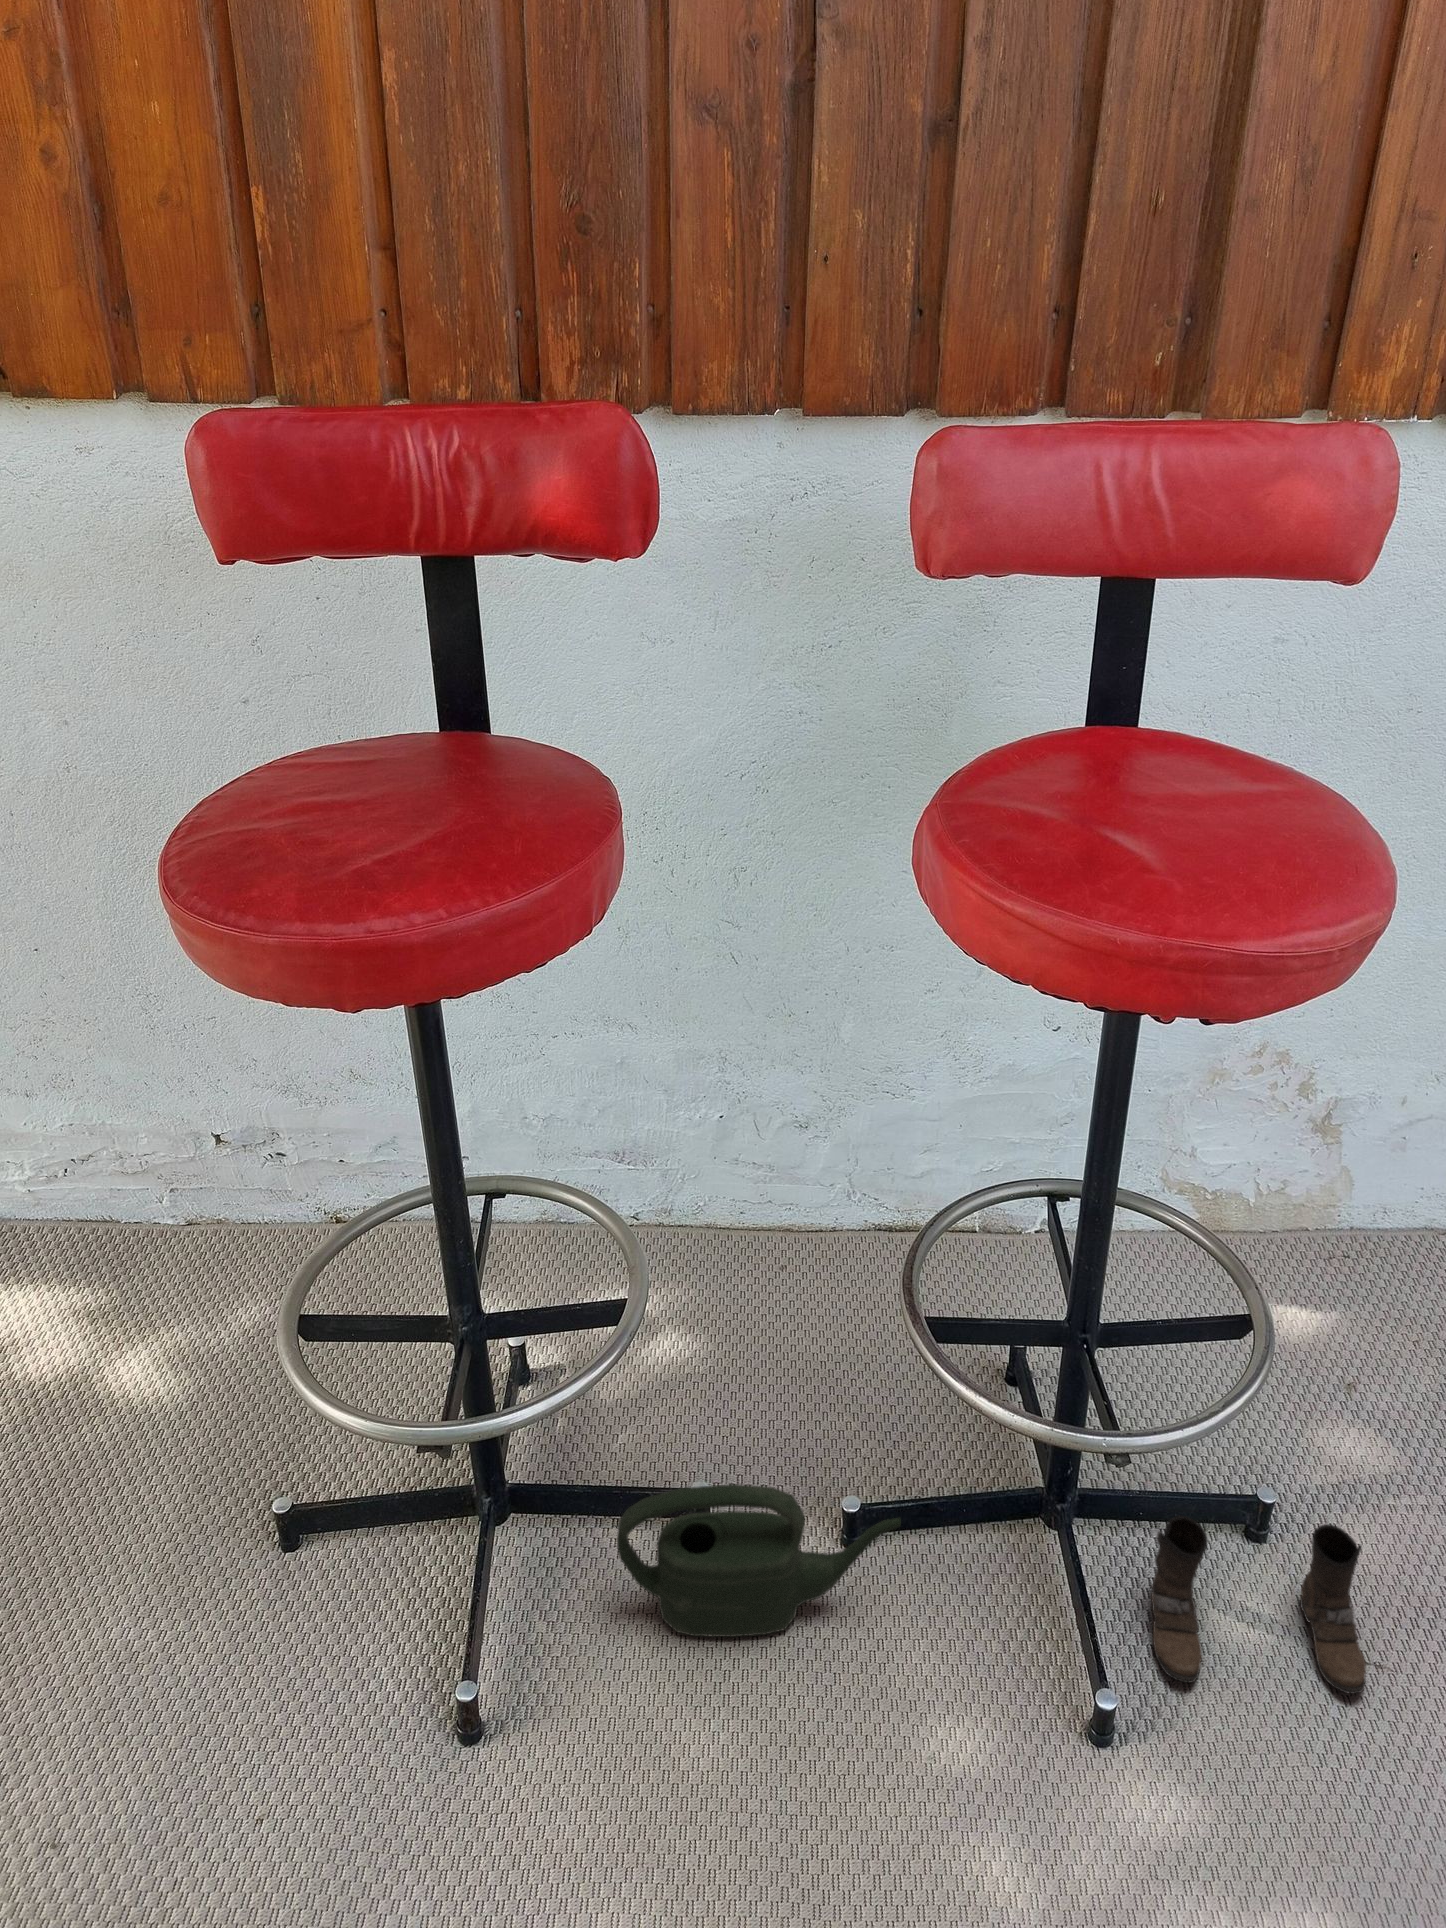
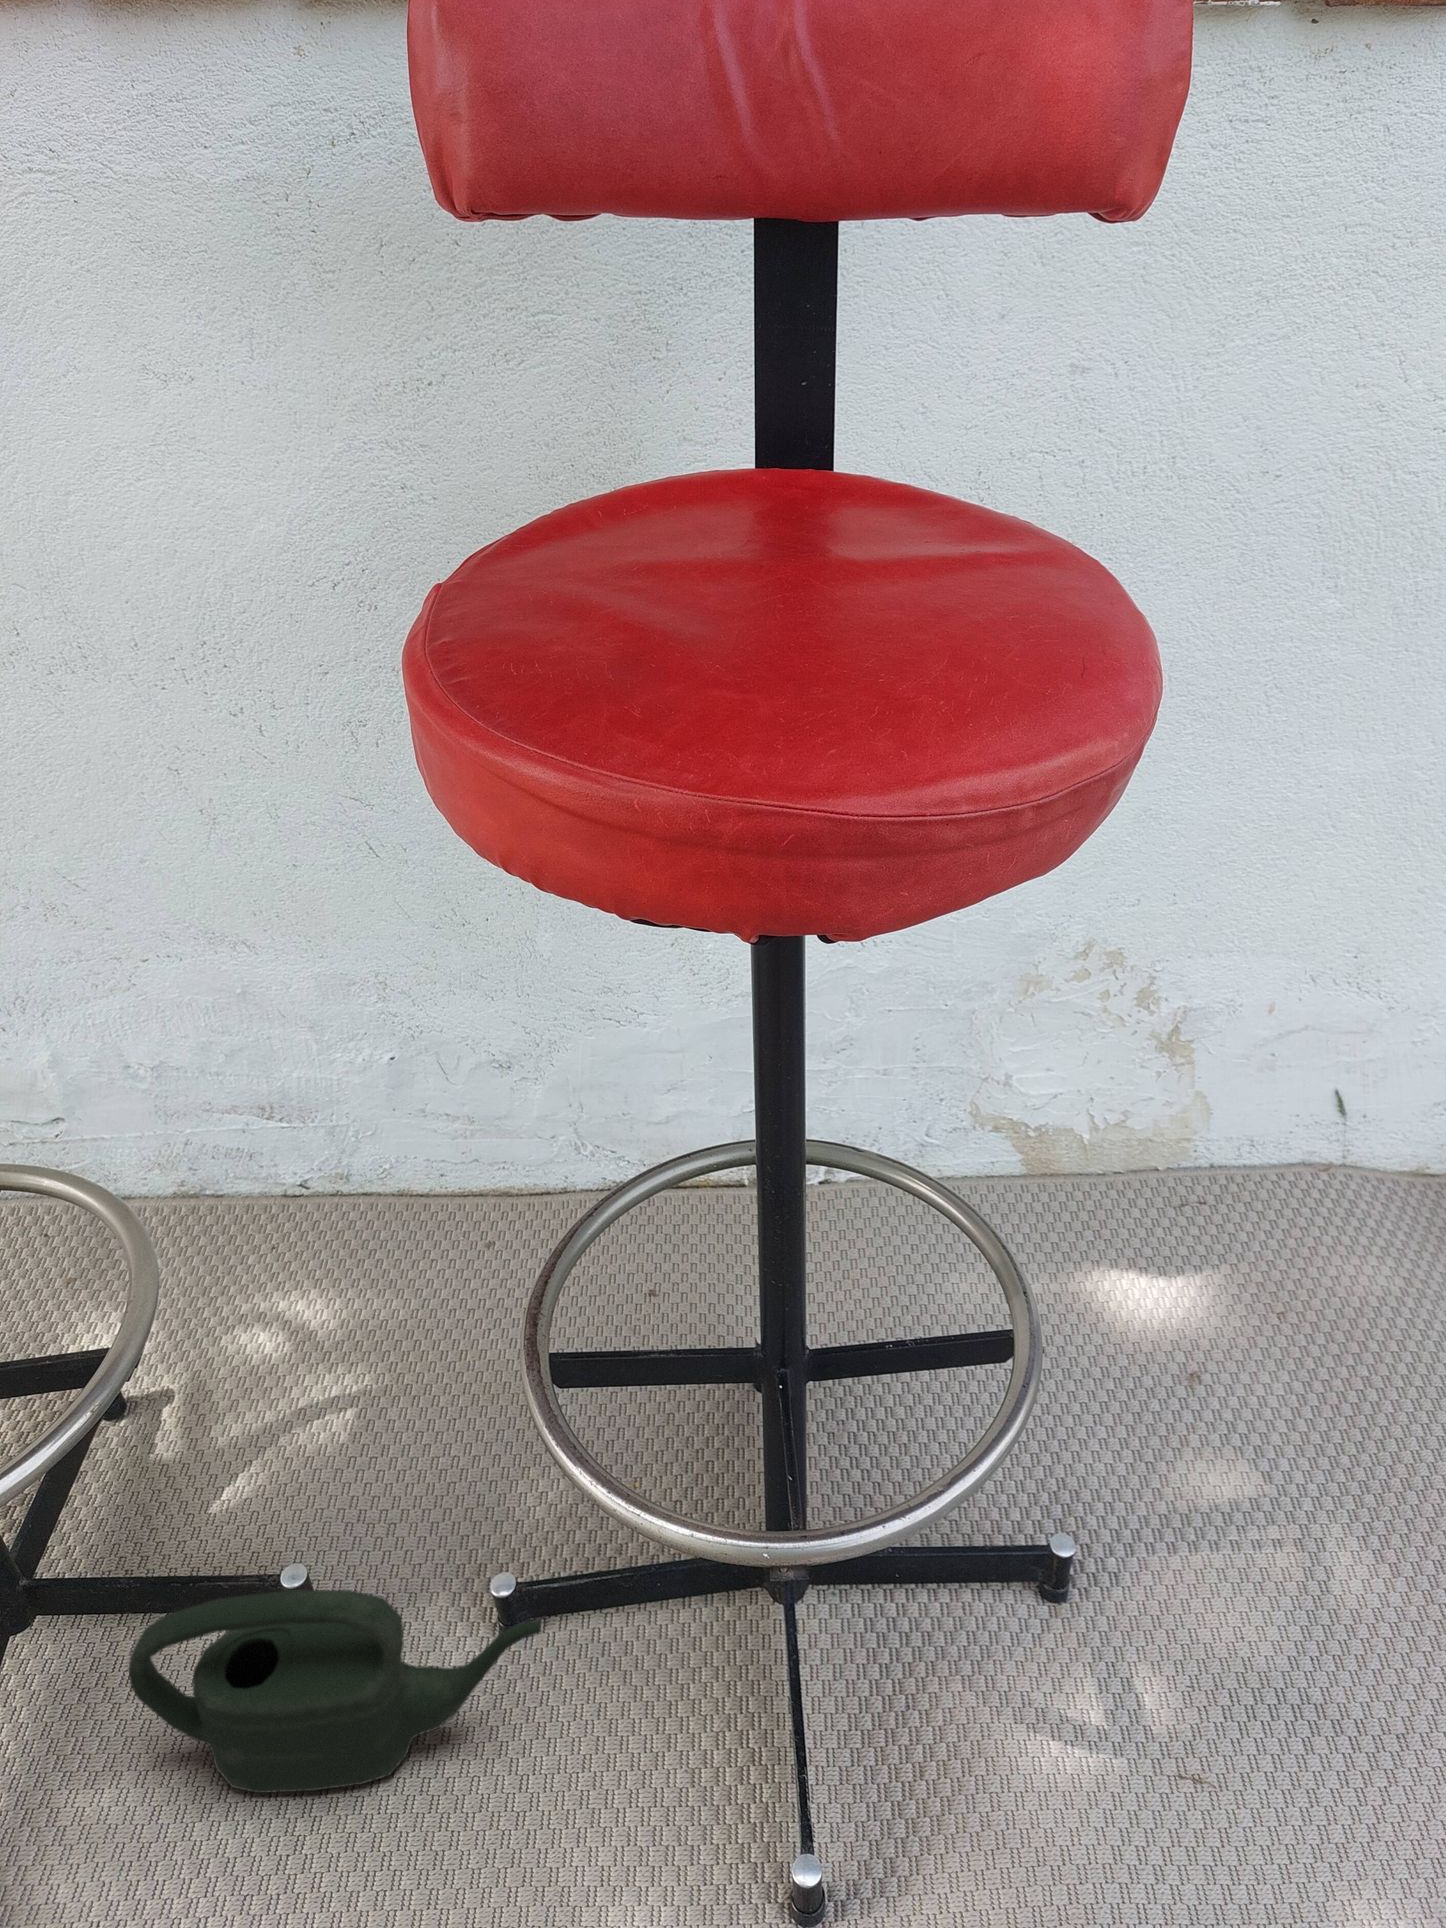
boots: present [1151,1516,1366,1694] -> none [897,1591,1178,1829]

